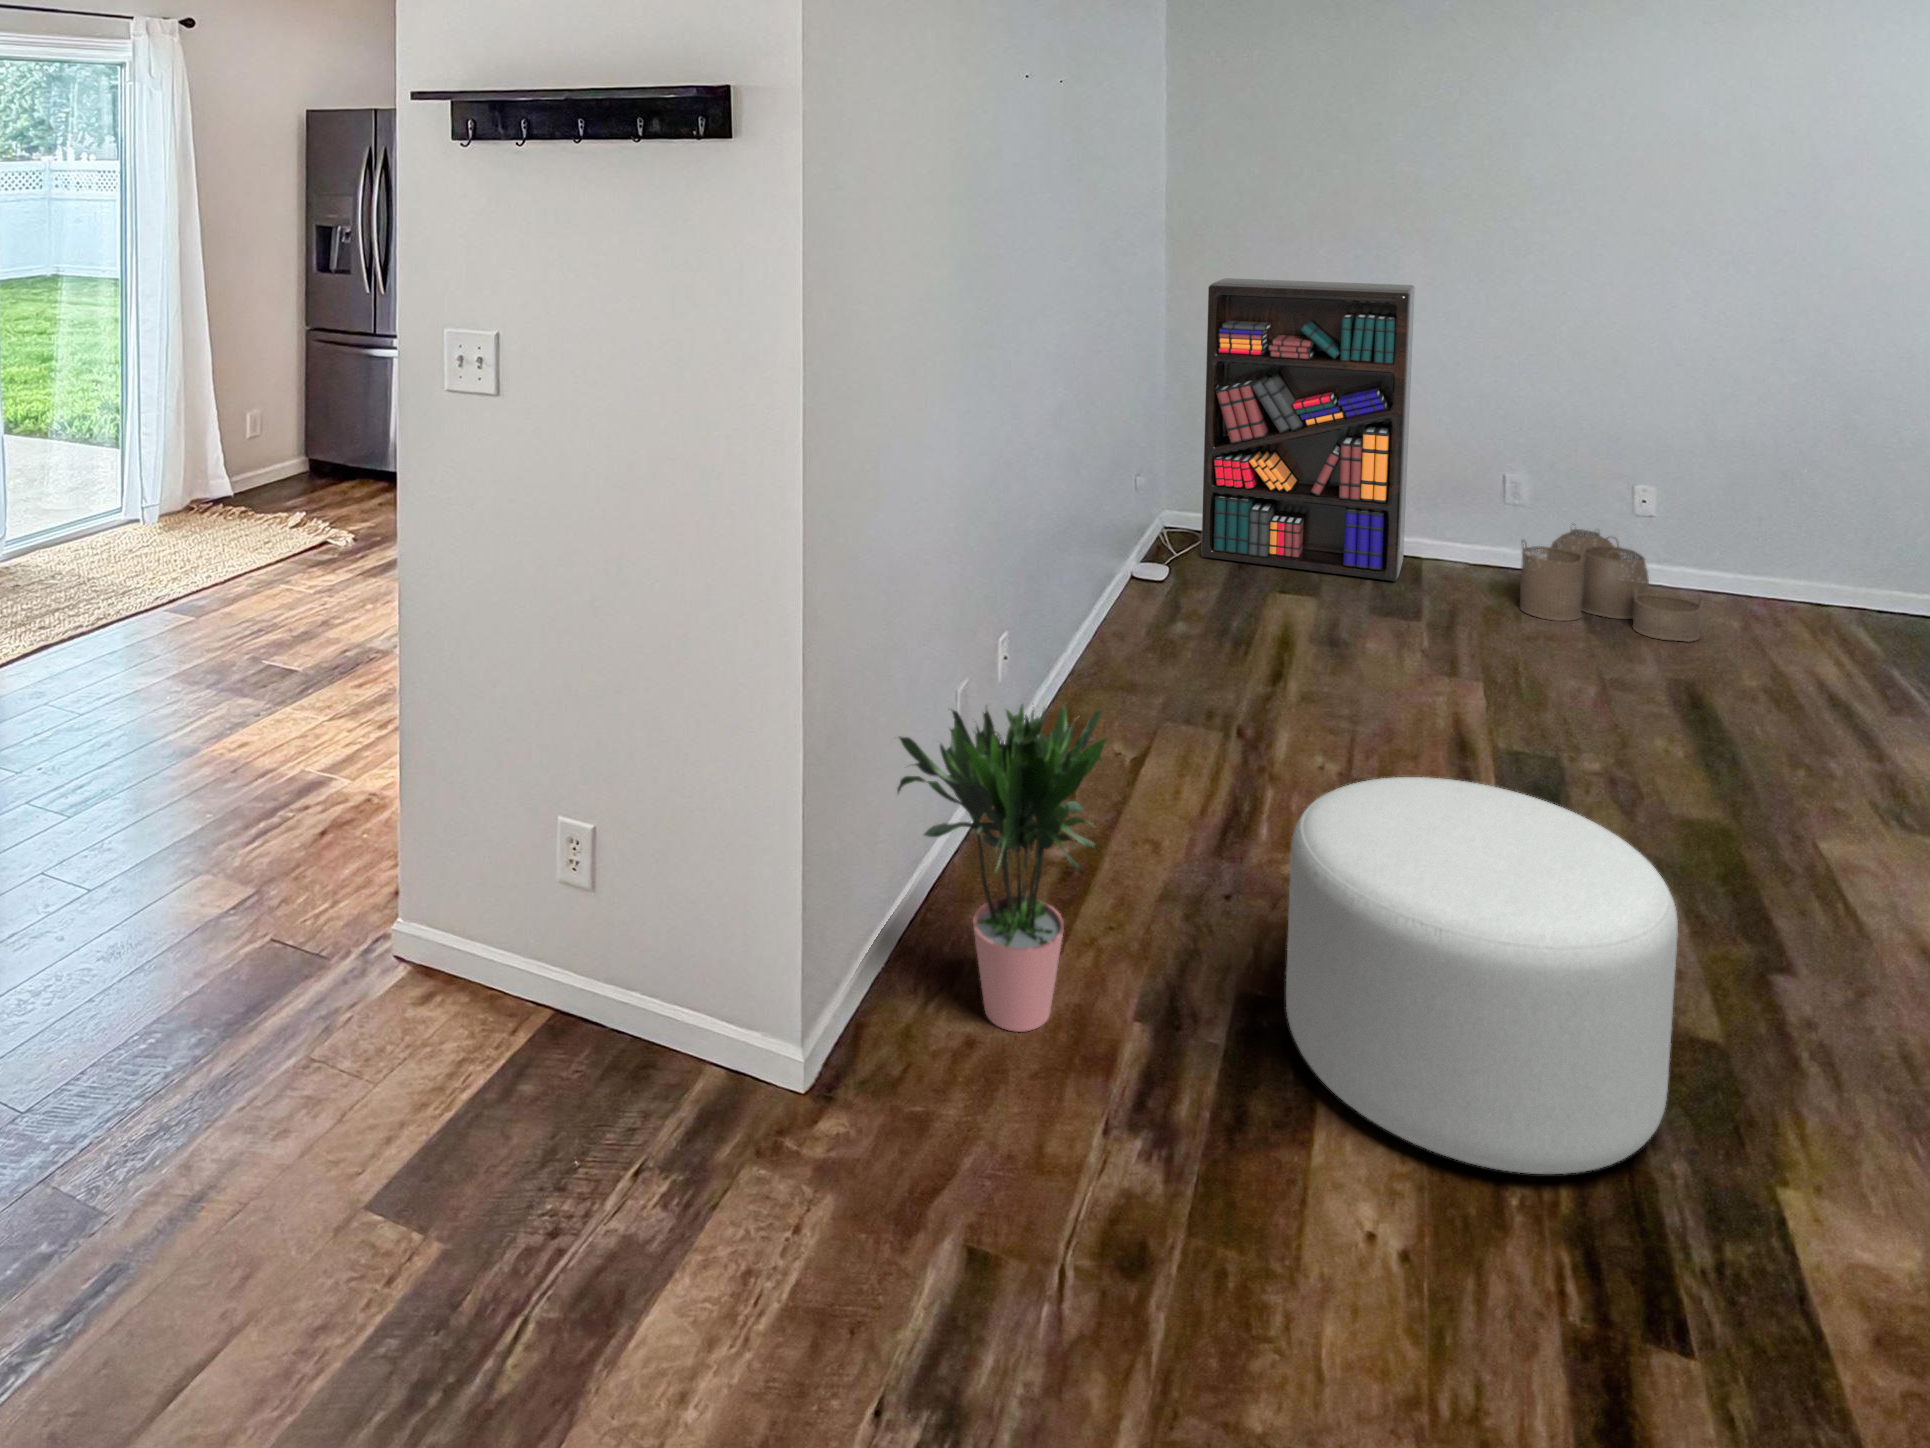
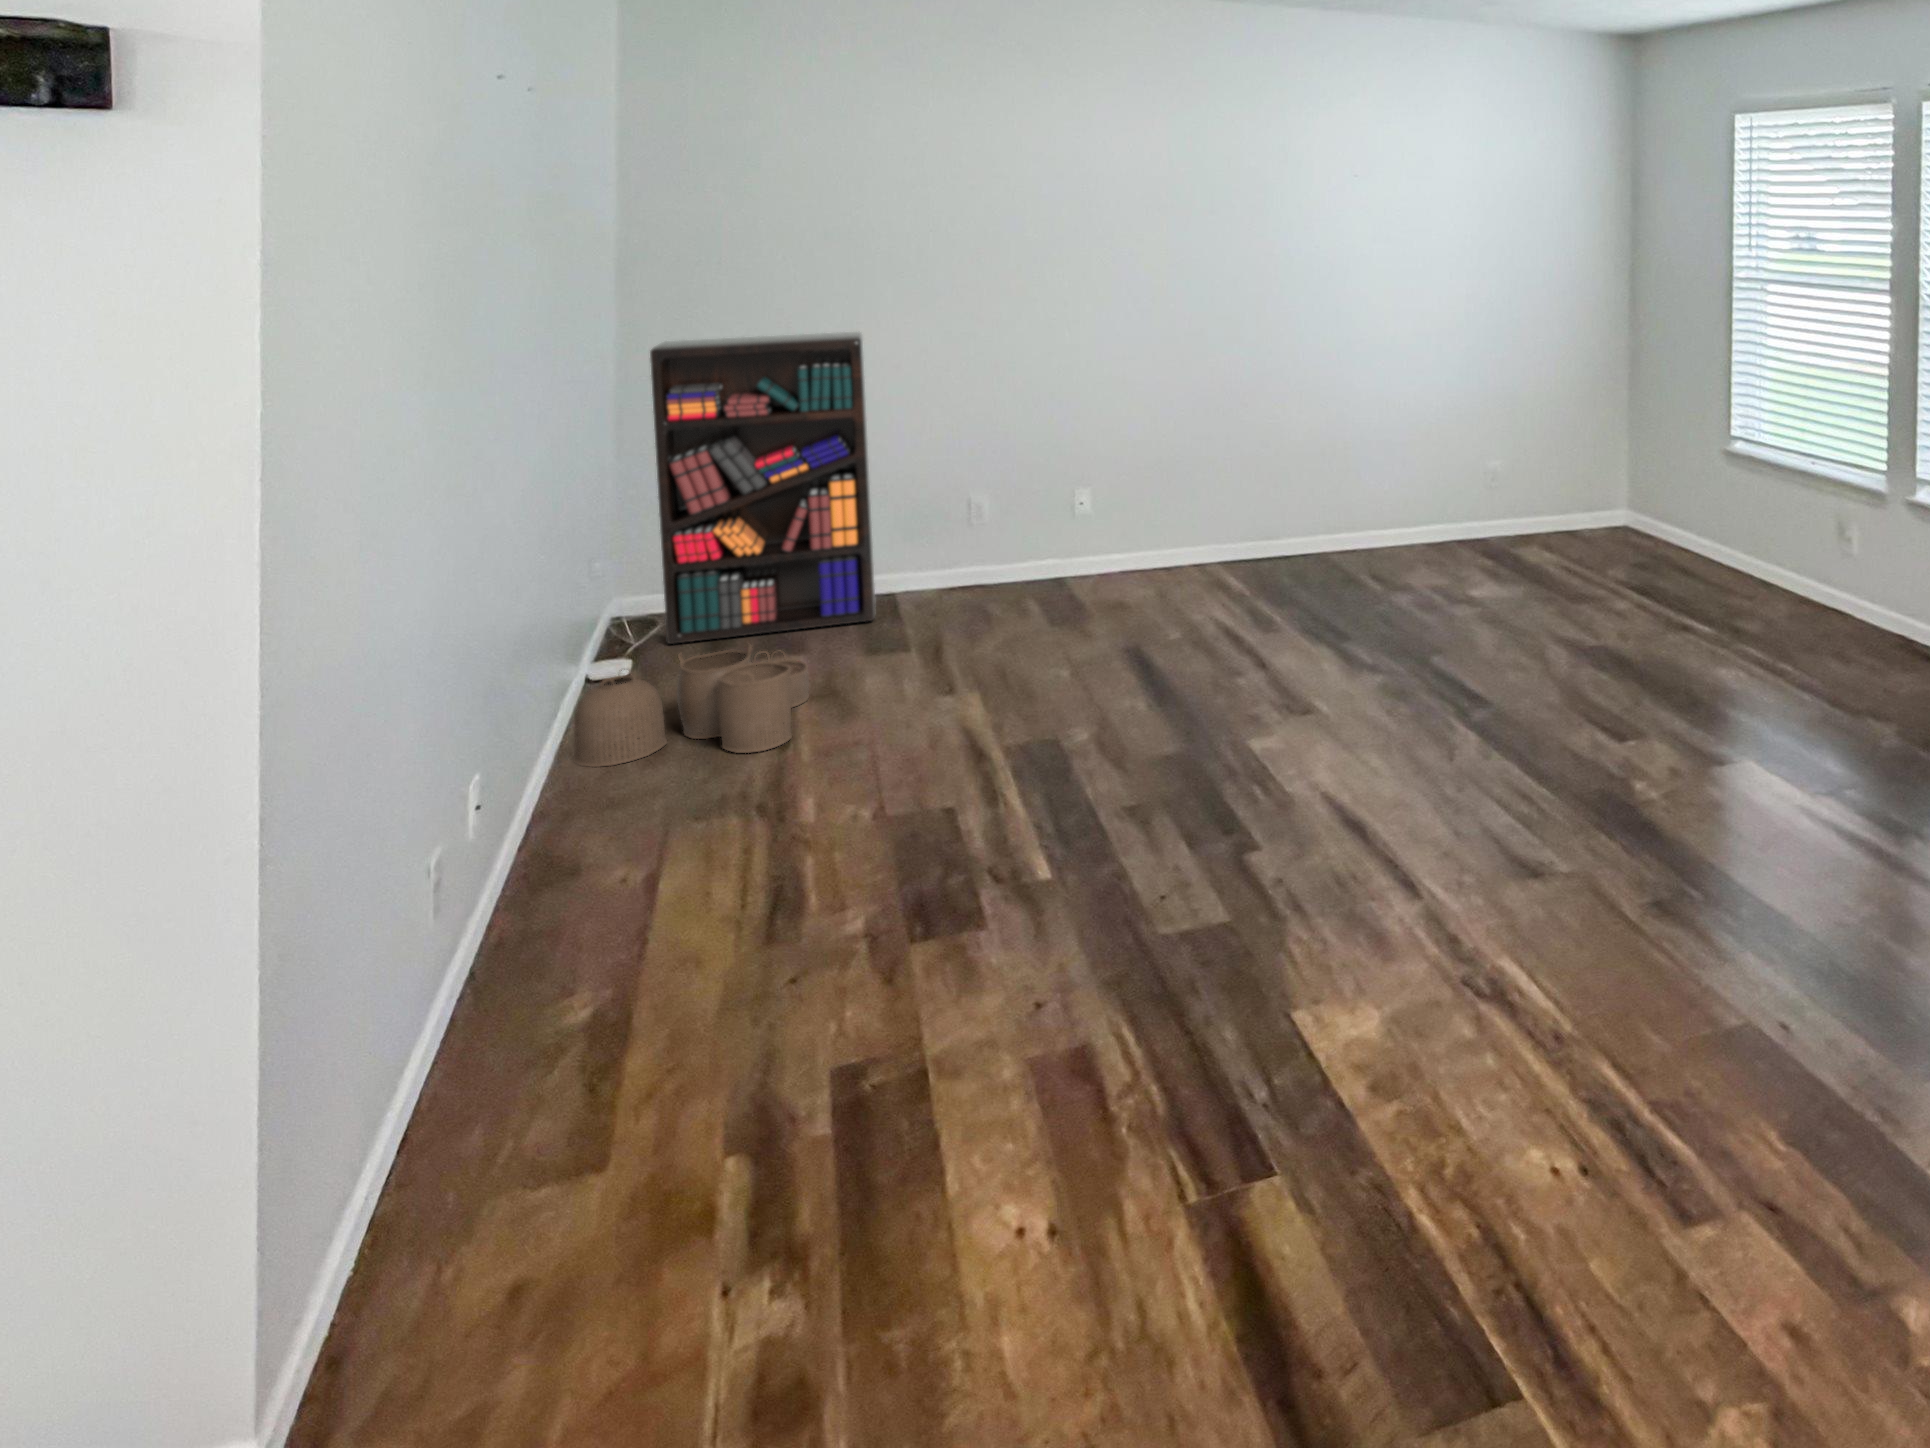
woven basket: present [1520,524,1704,642] -> present [574,645,809,767]
potted plant: present [897,705,1108,1032] -> none [346,776,685,1247]
ottoman: present [1286,777,1678,1174] -> none [875,767,1212,1127]

